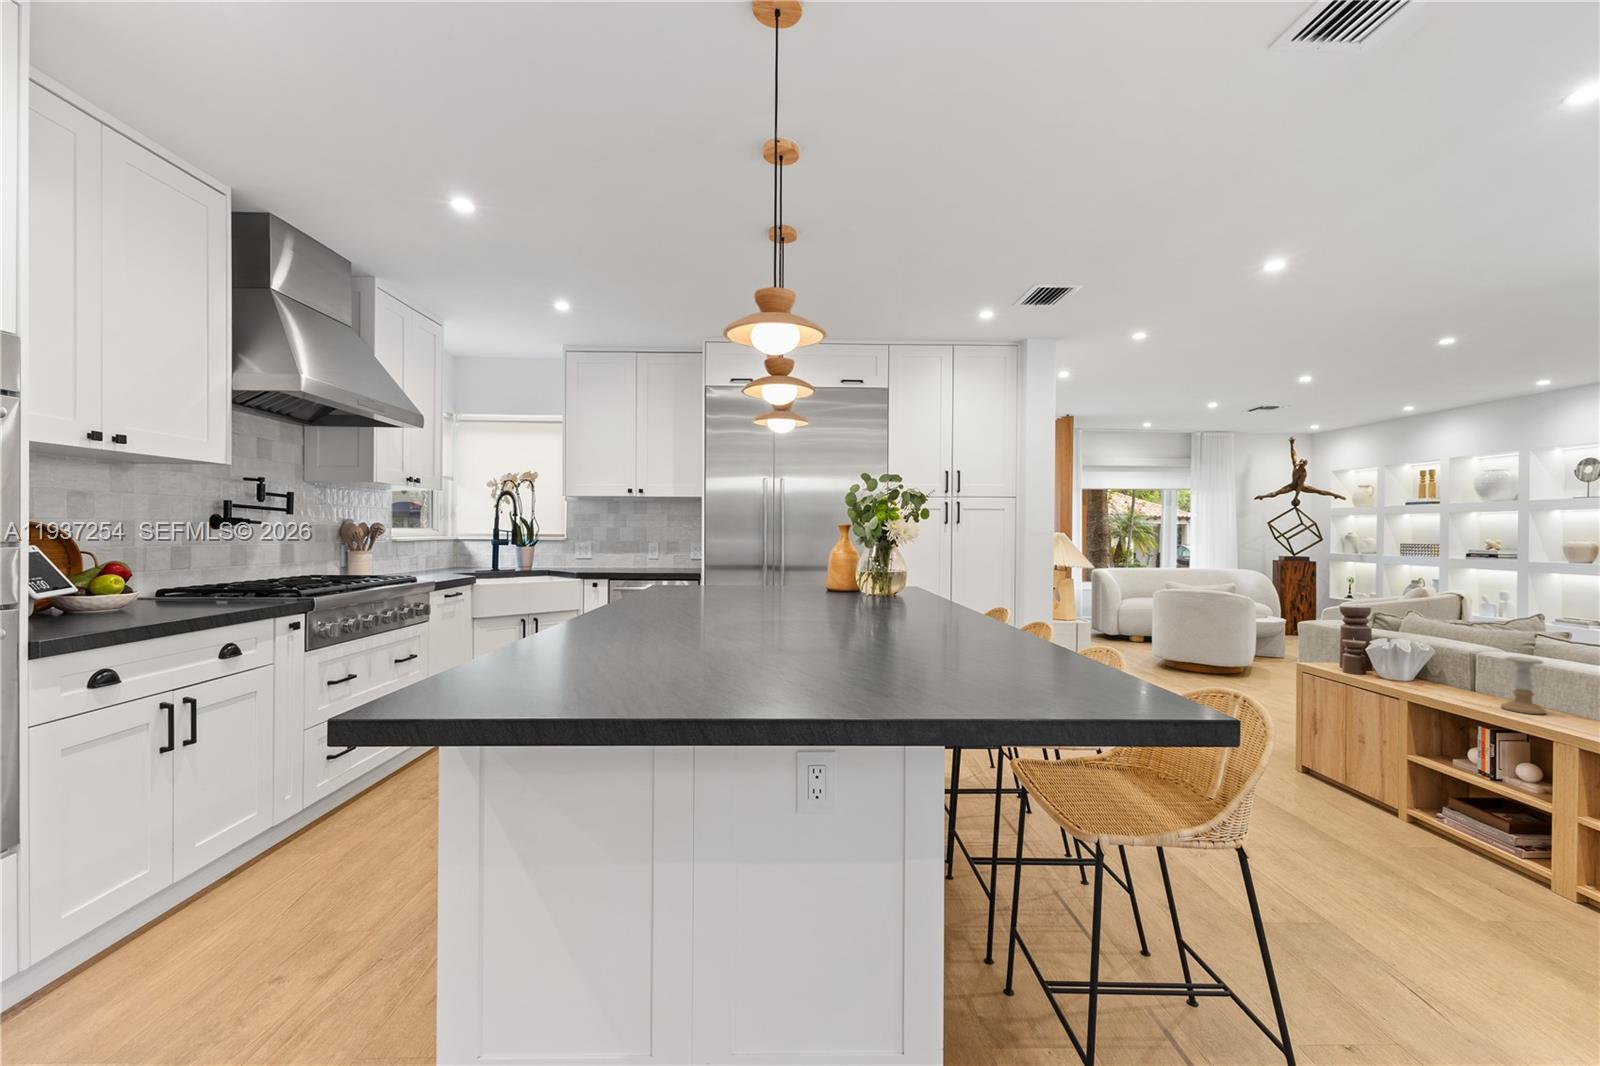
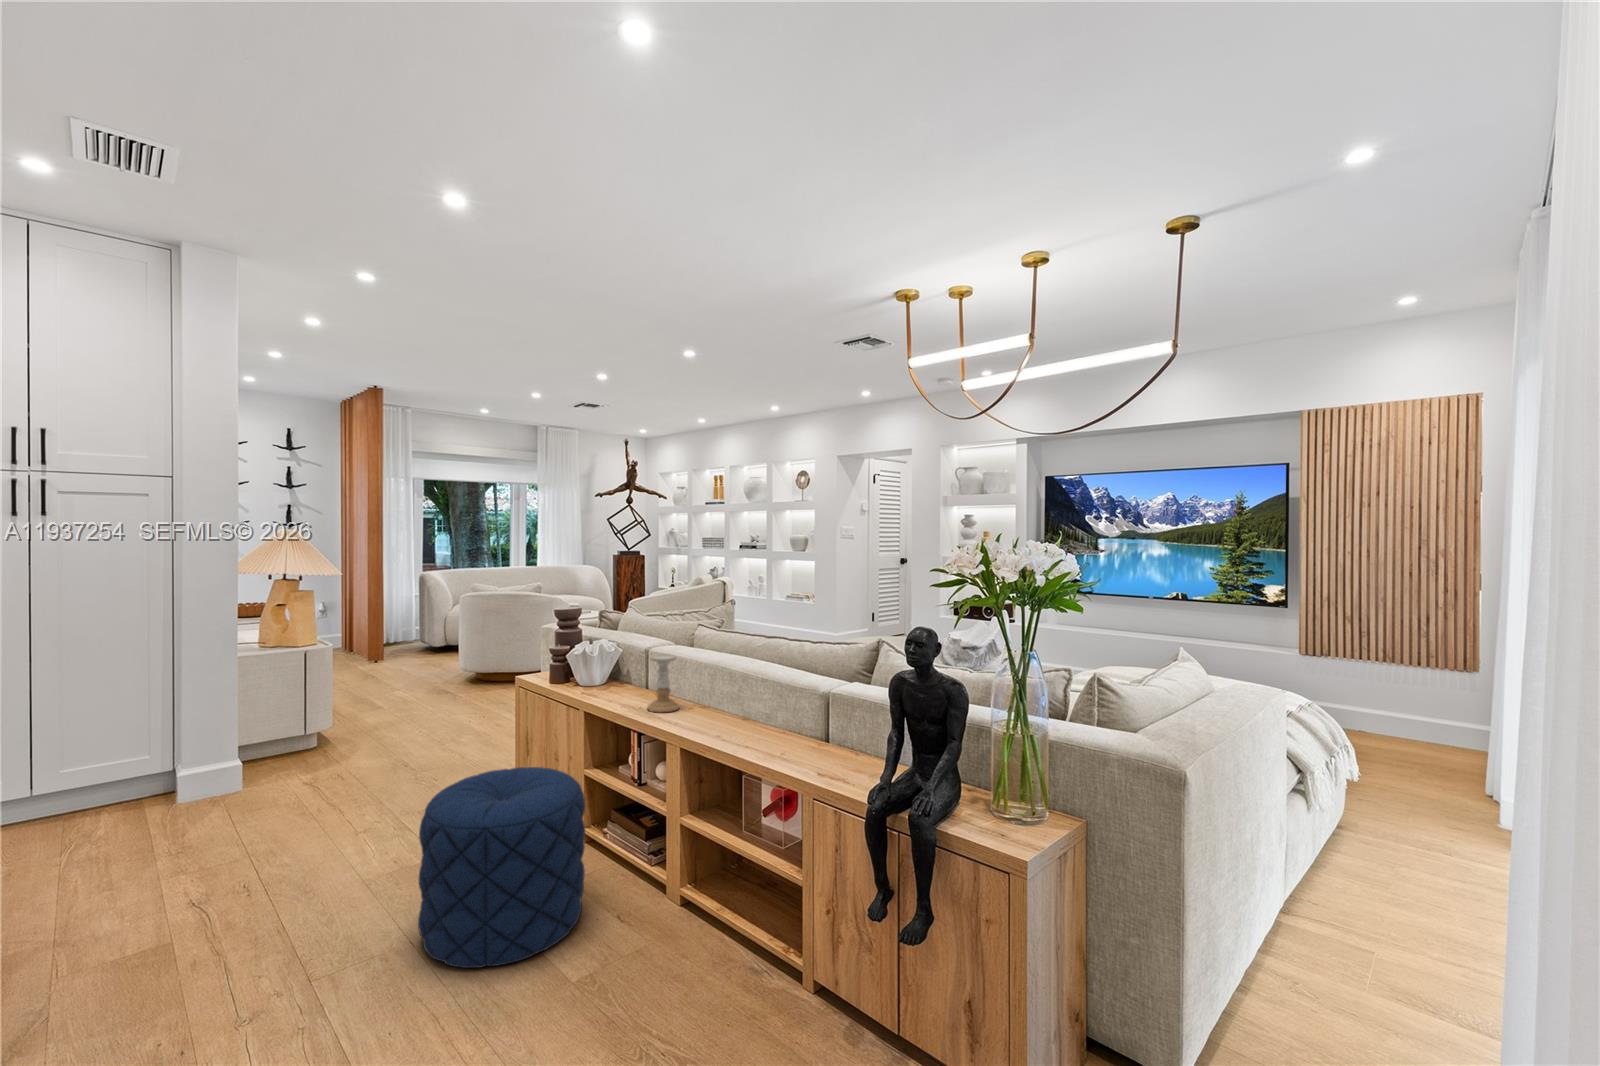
pouf: none [1290,734,1456,894] -> present [418,767,585,968]

